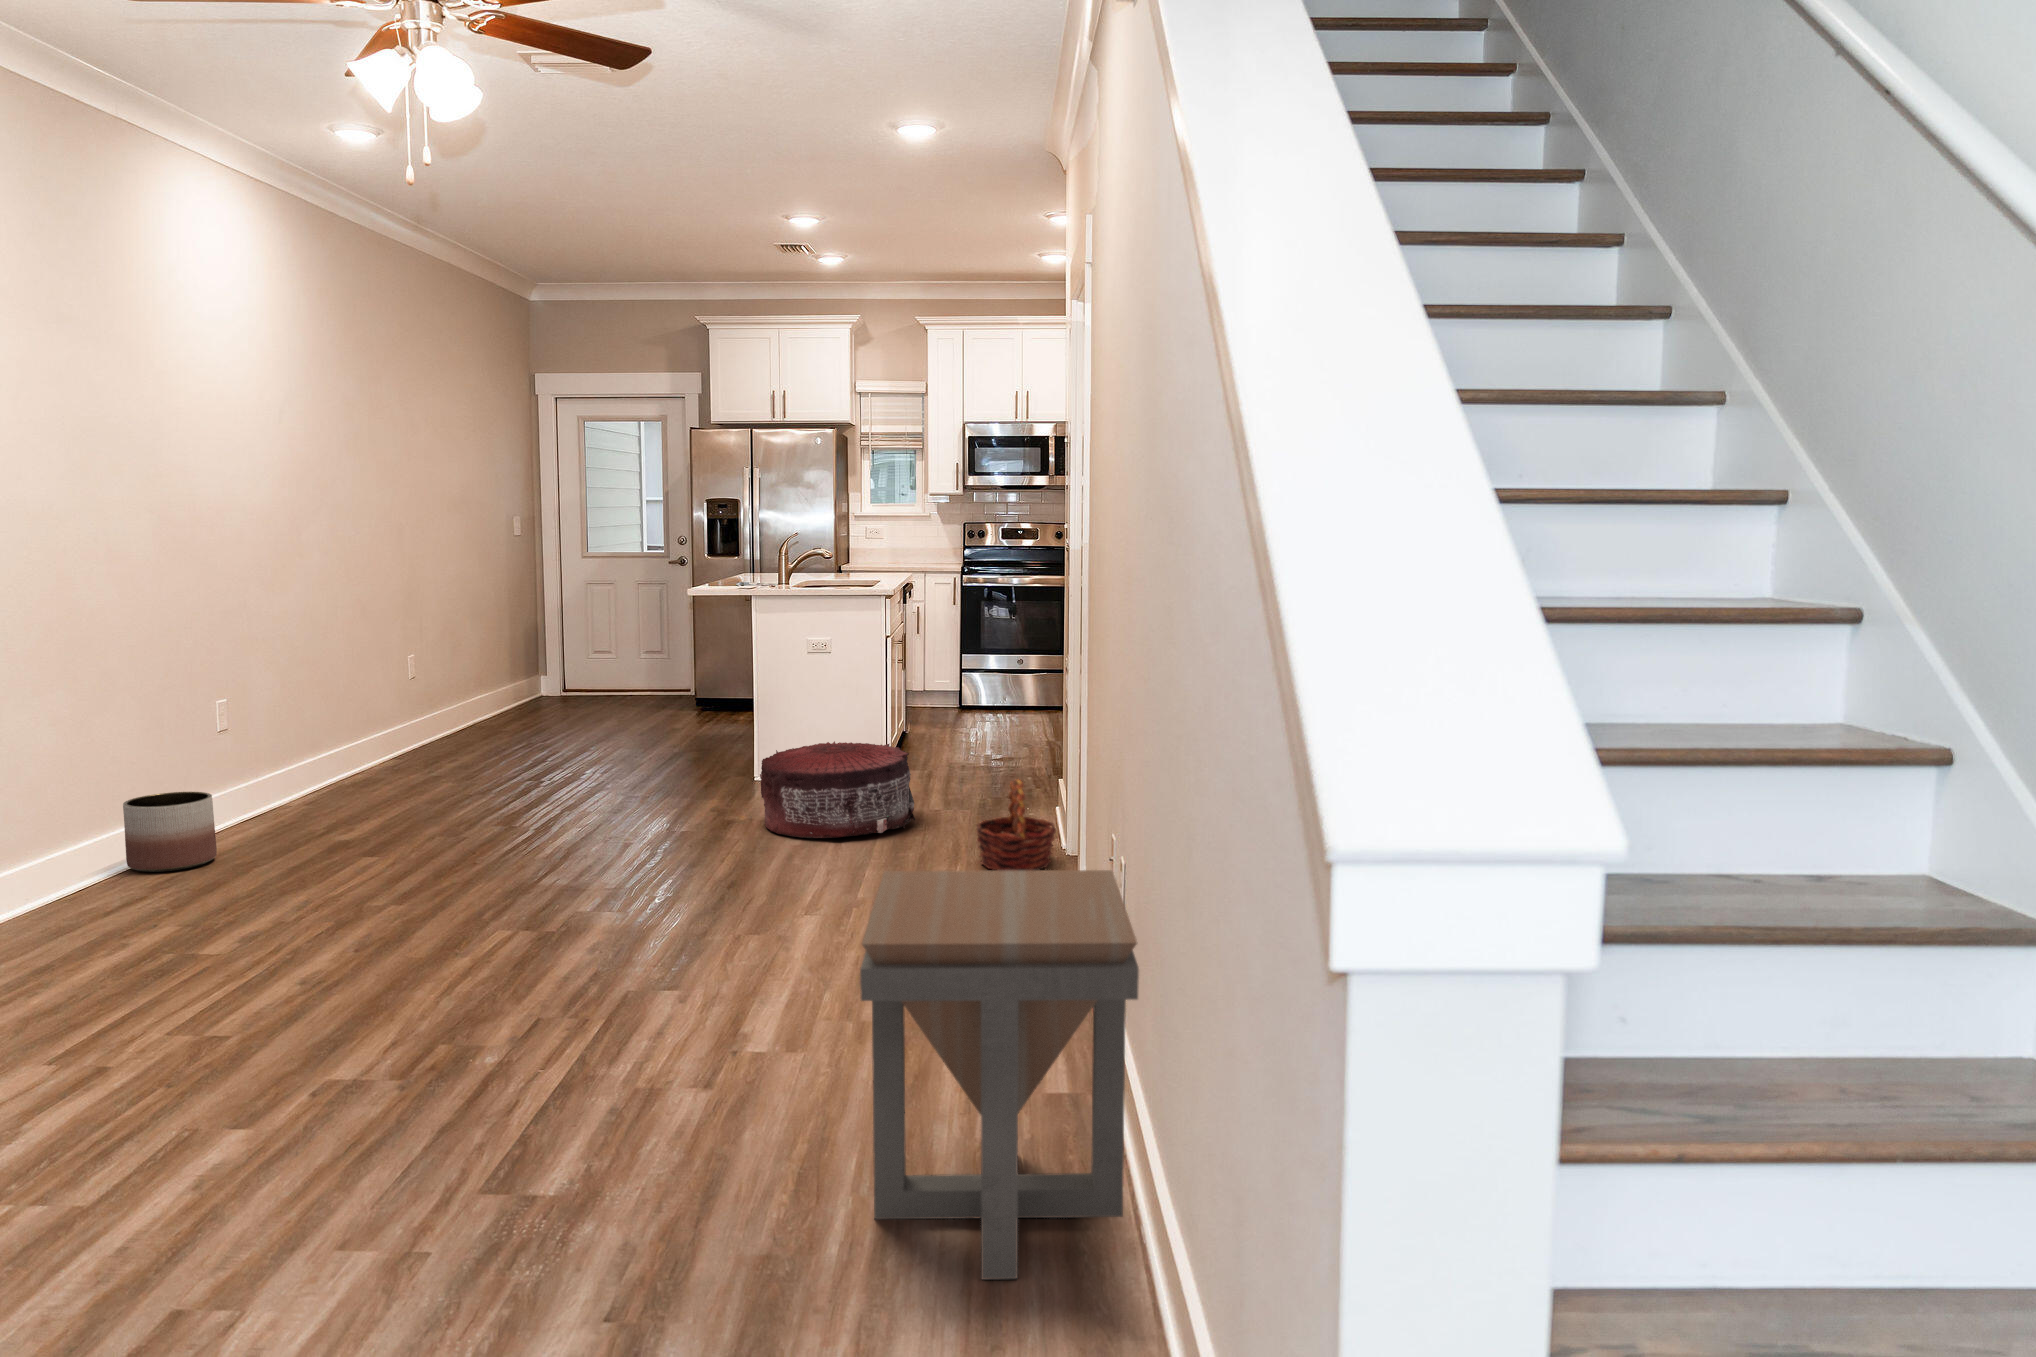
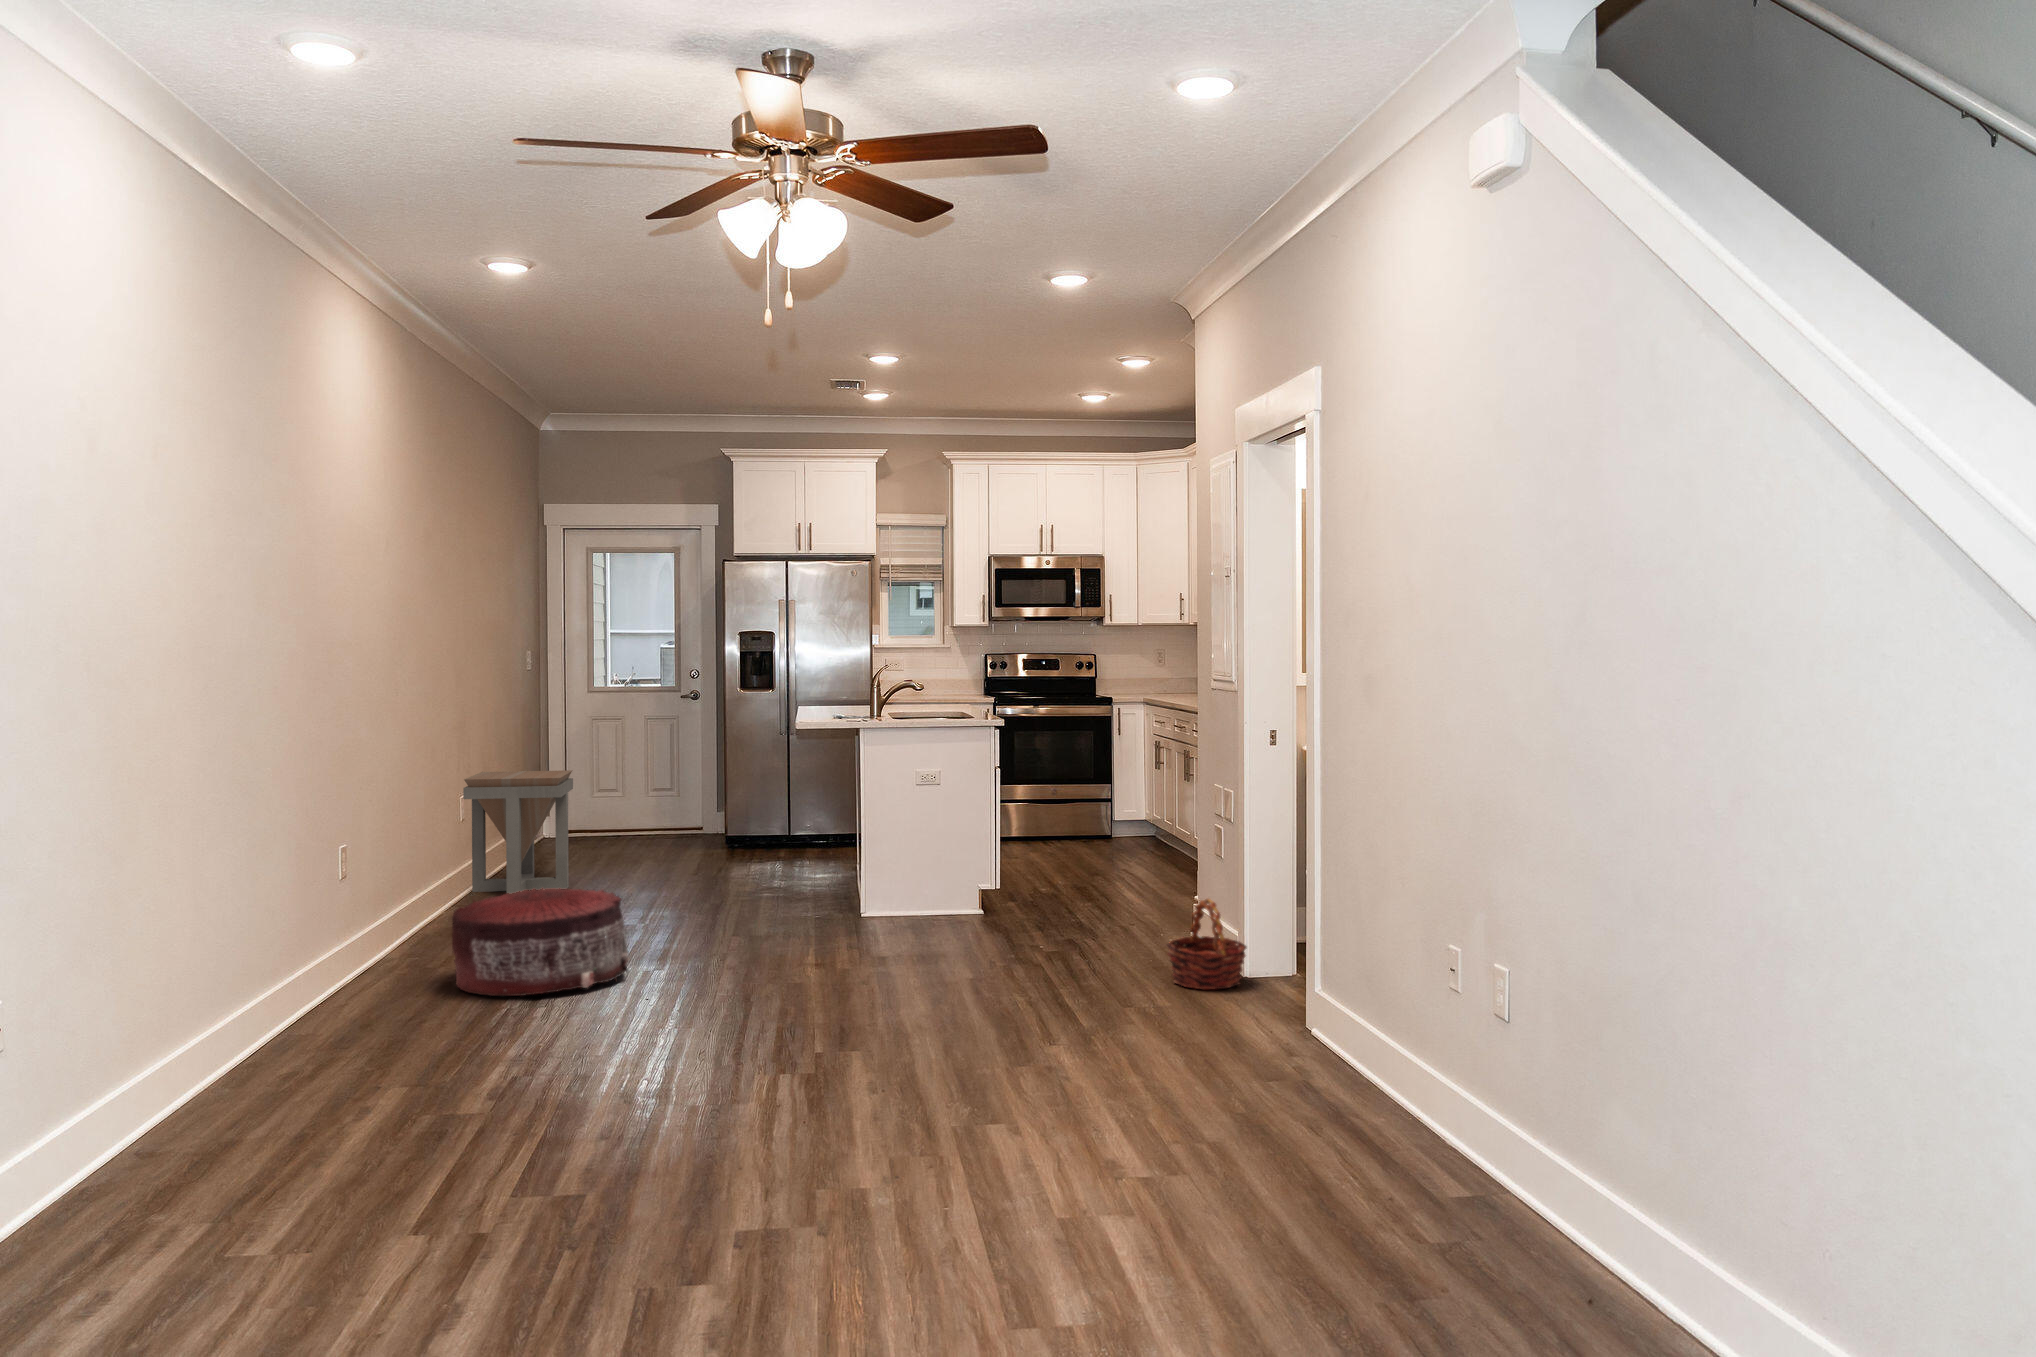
pouf: present [760,741,915,838] -> present [452,888,628,996]
planter: present [123,792,217,872] -> none [312,935,400,1020]
side table: present [860,870,1139,1279] -> present [463,770,573,894]

